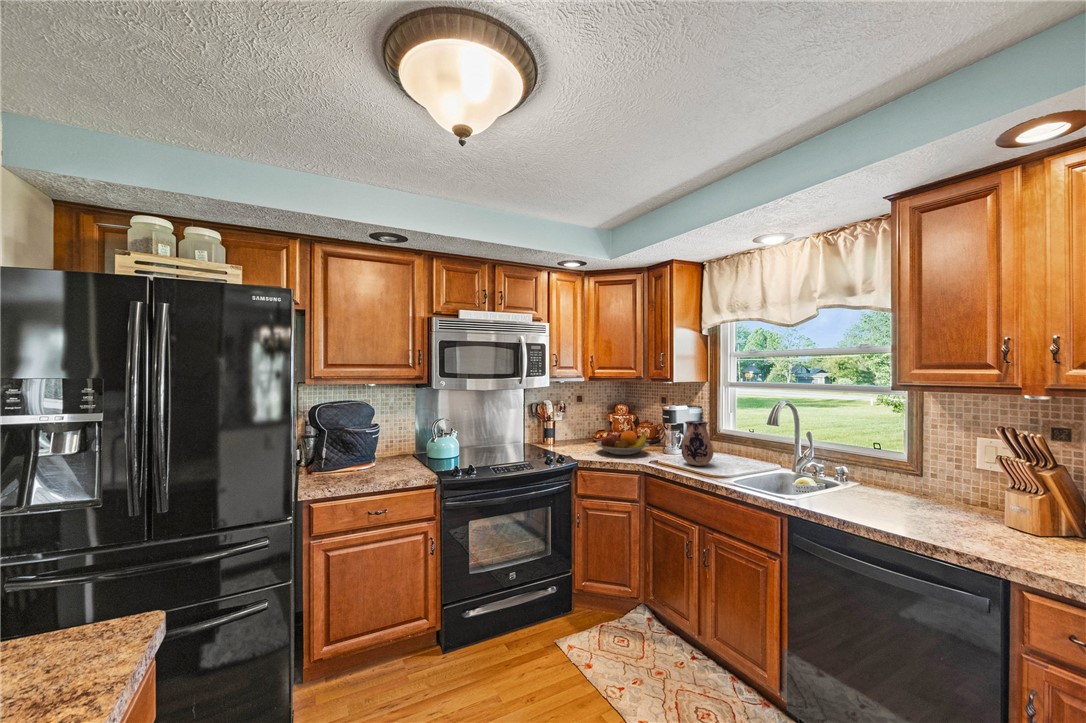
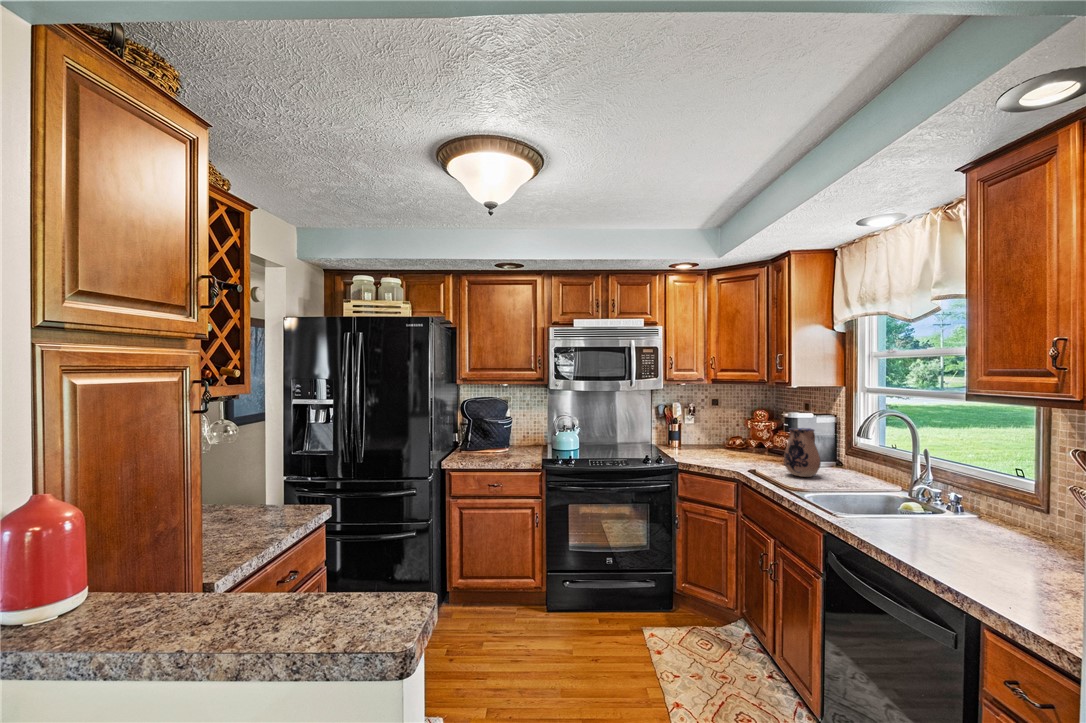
fruit bowl: present [595,430,649,455] -> none [707,437,766,462]

